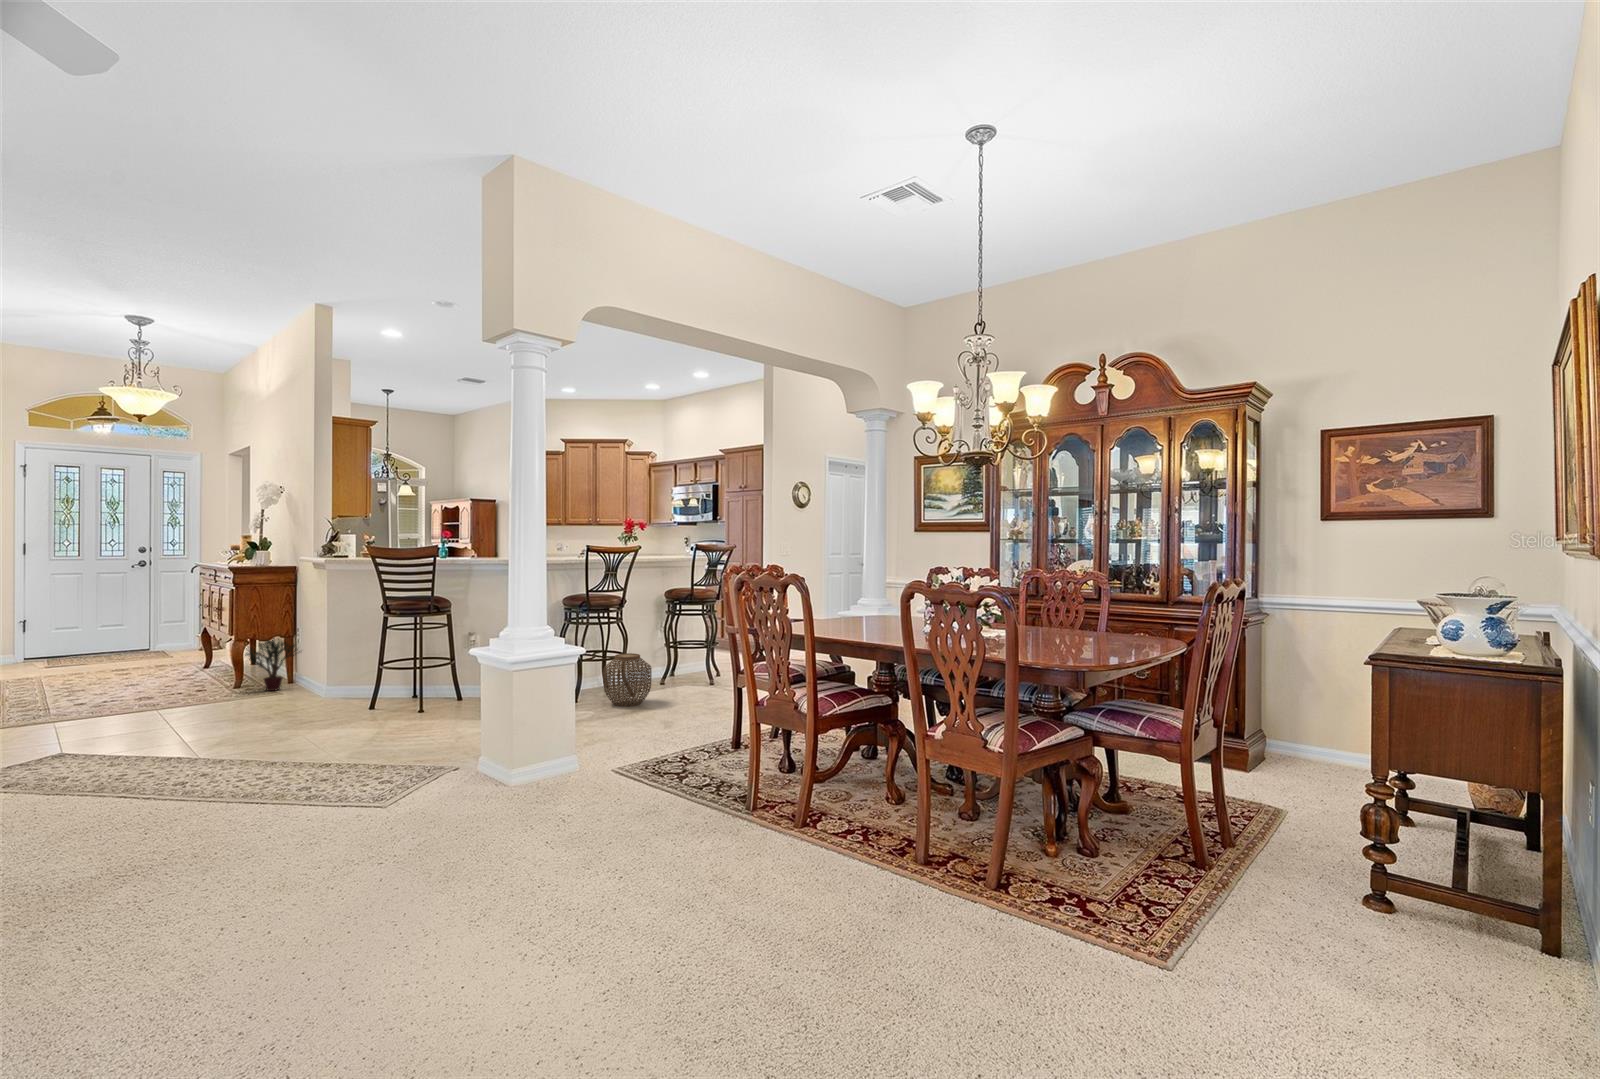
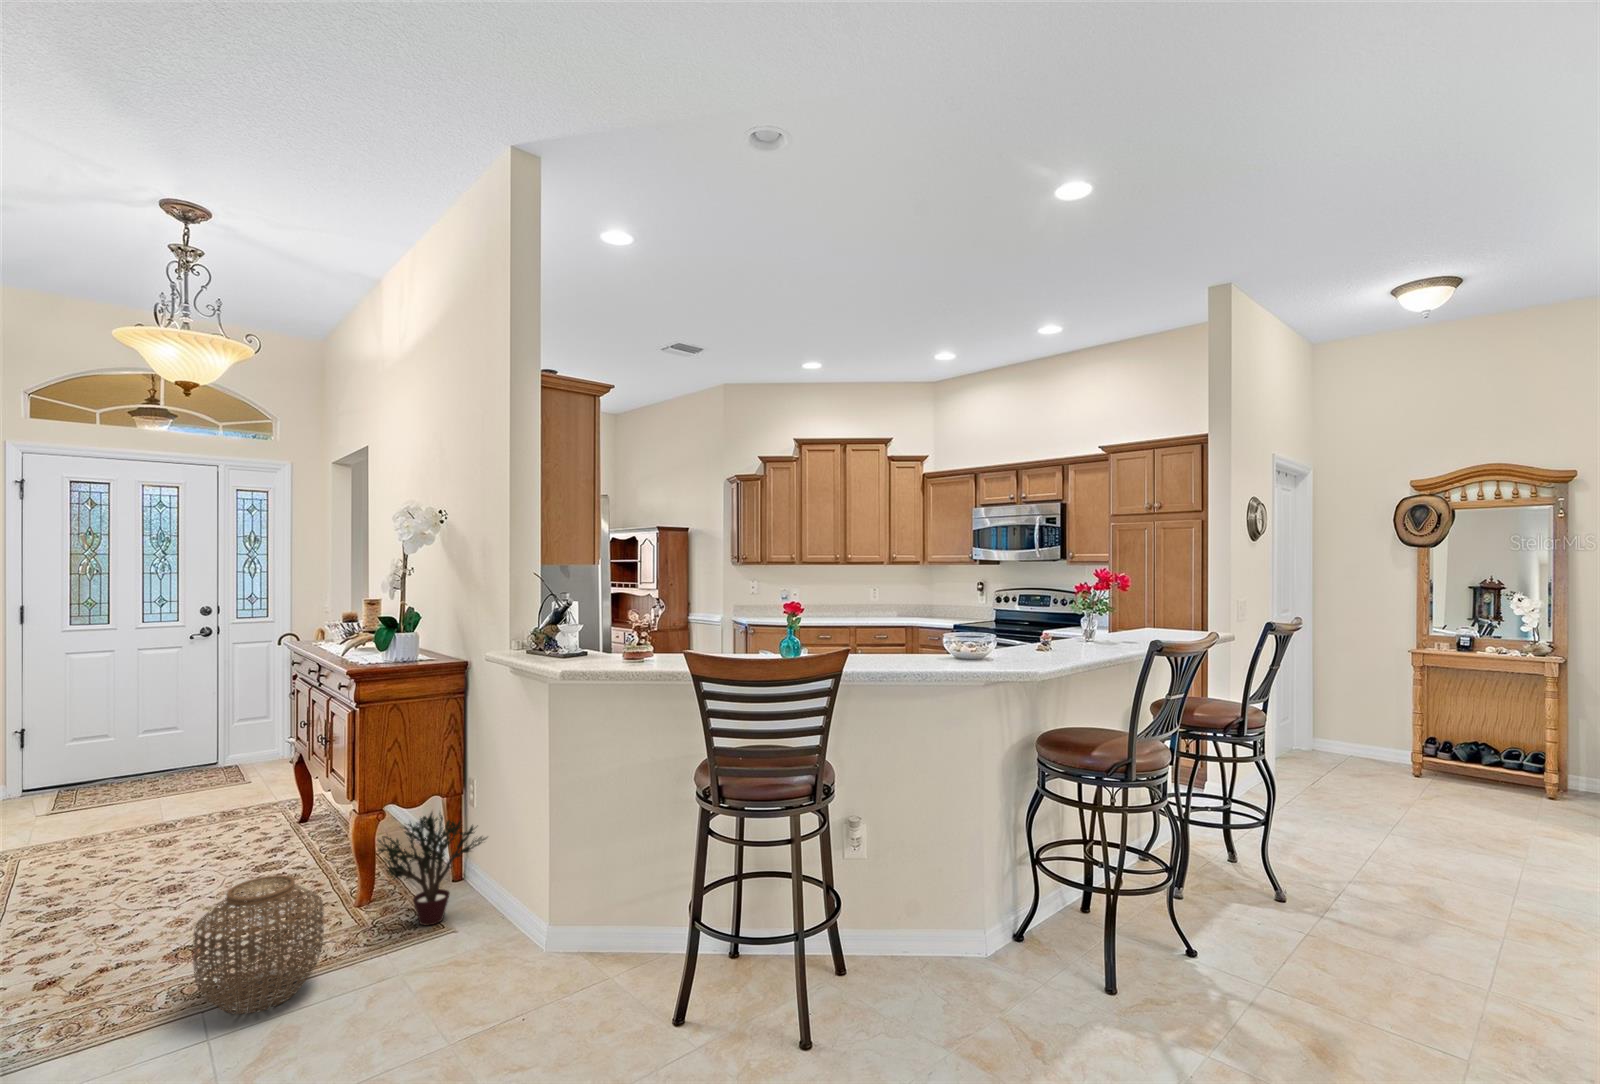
woven basket: present [603,653,652,706] -> present [193,875,324,1014]

